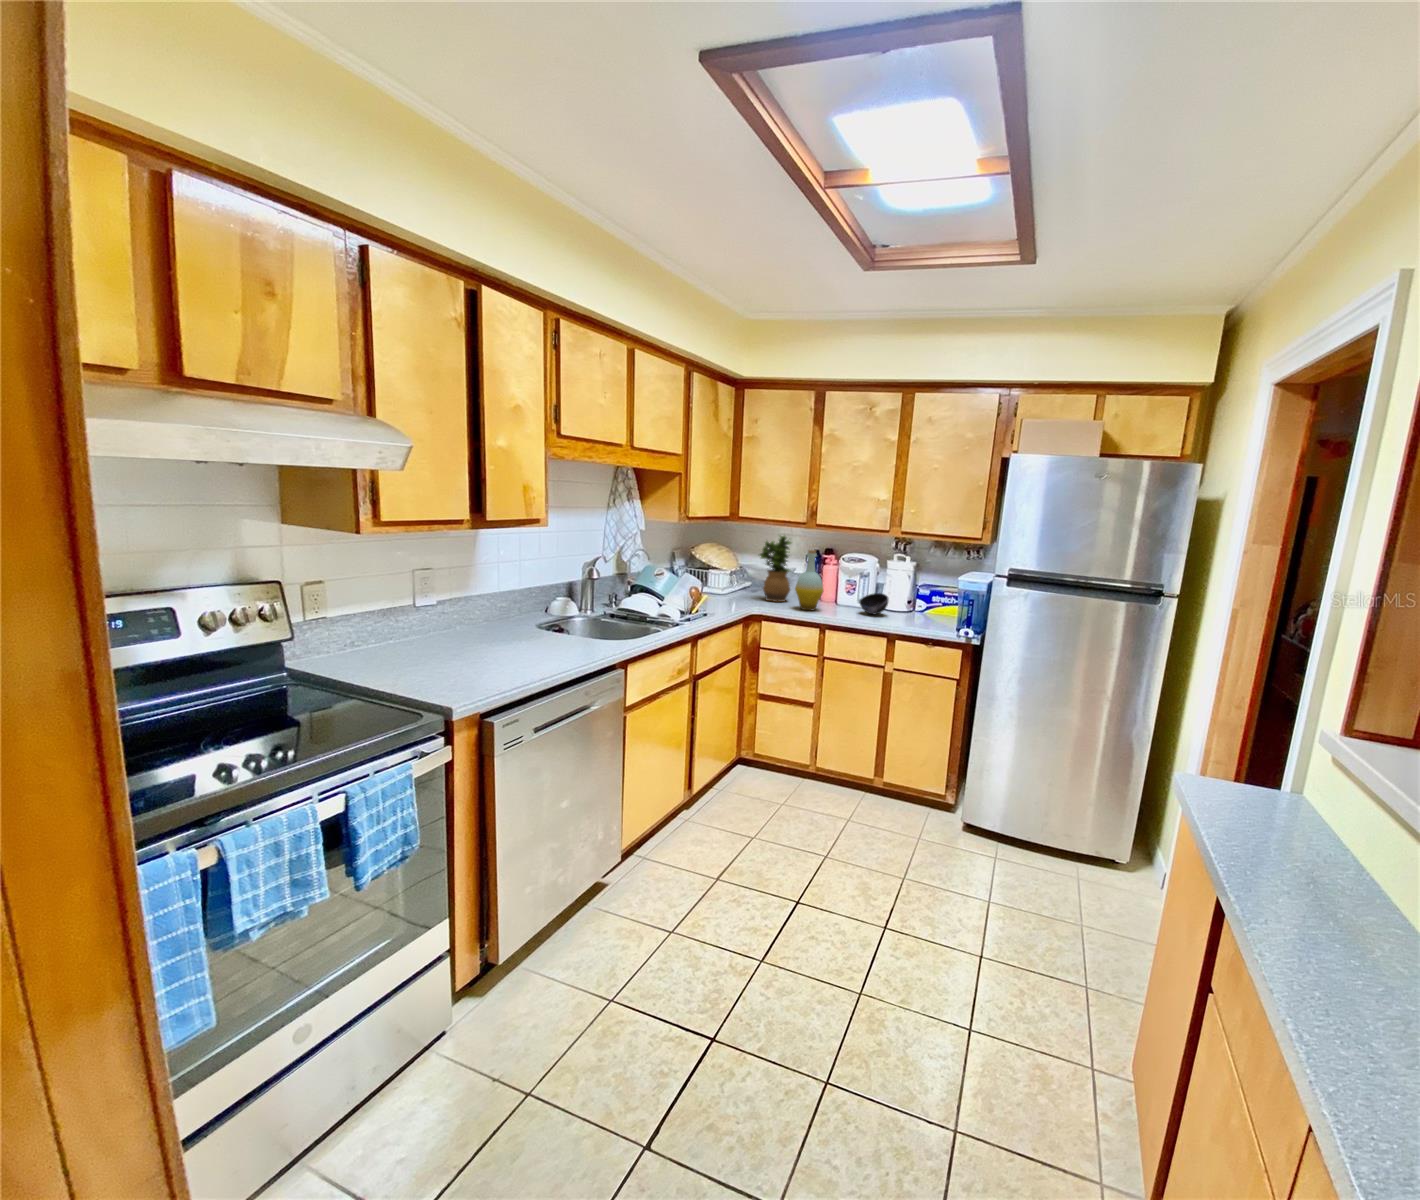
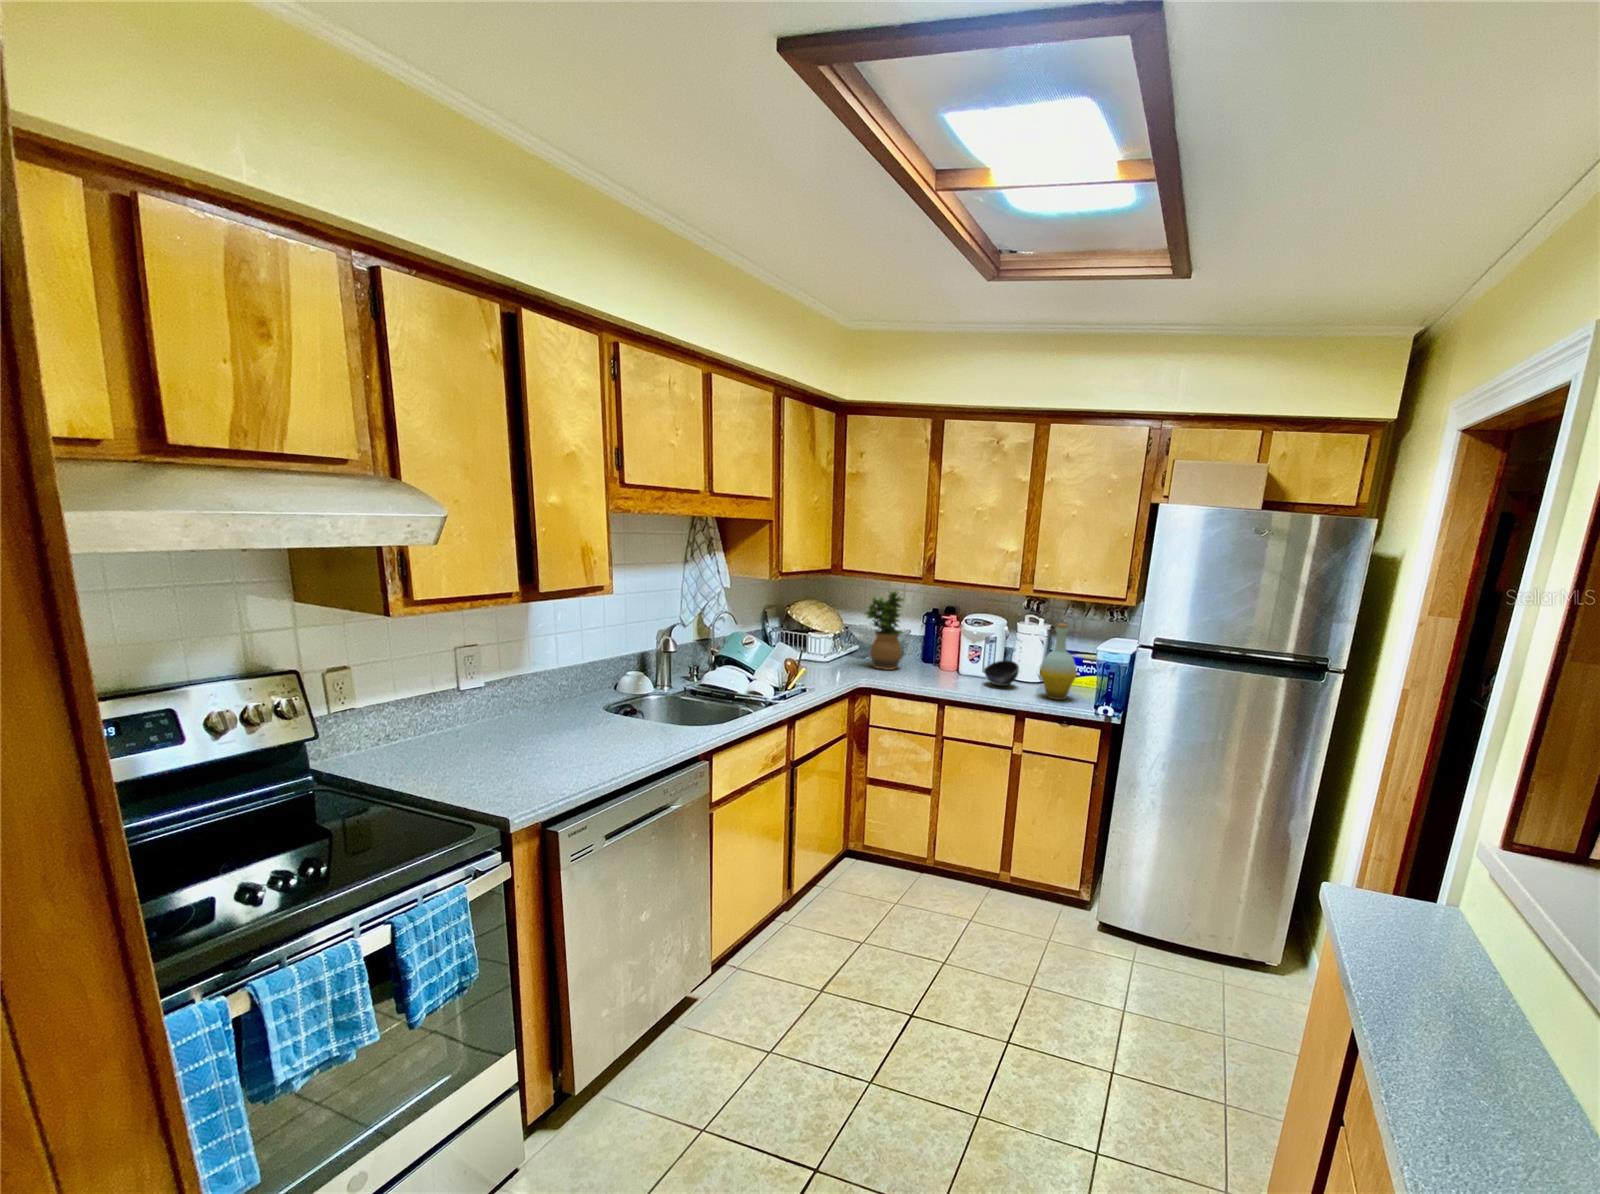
bottle: present [795,550,823,610] -> present [1040,623,1077,700]

